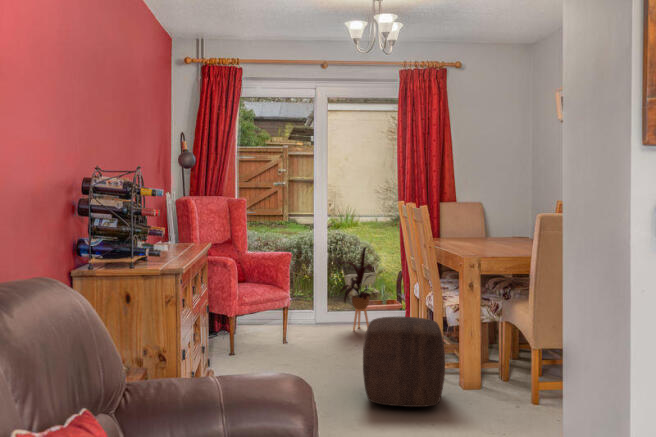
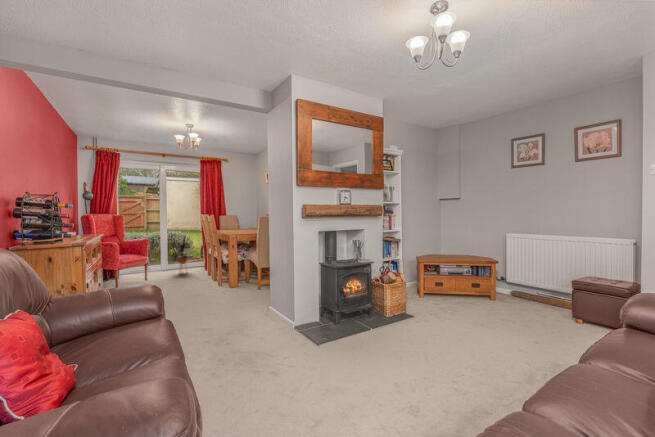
ottoman: present [363,317,445,407] -> none [187,260,223,295]

